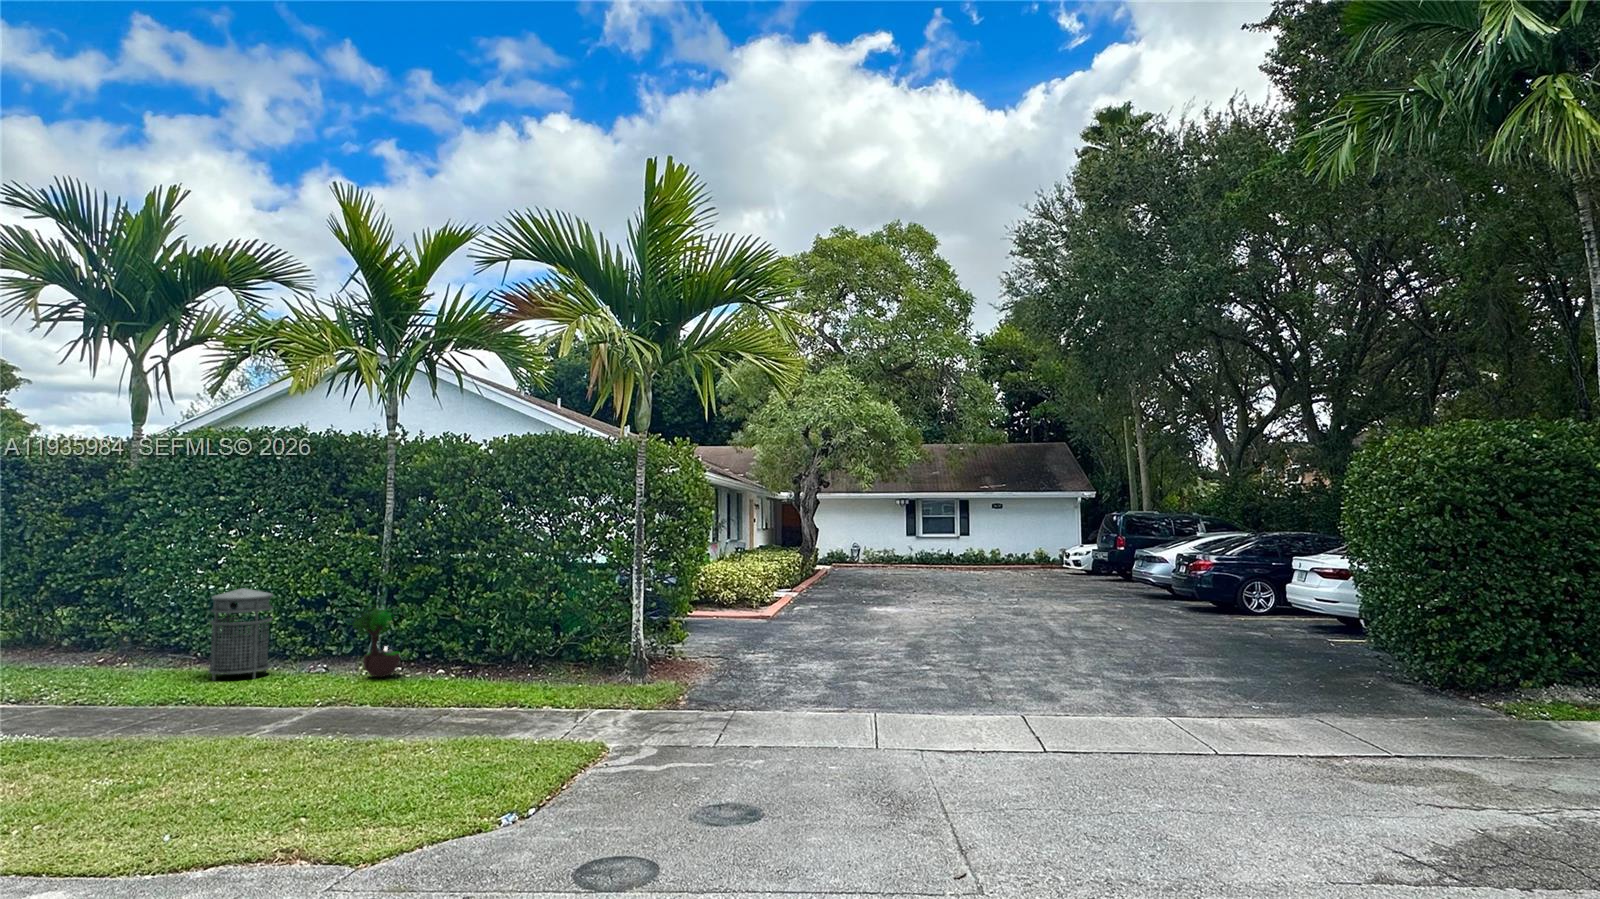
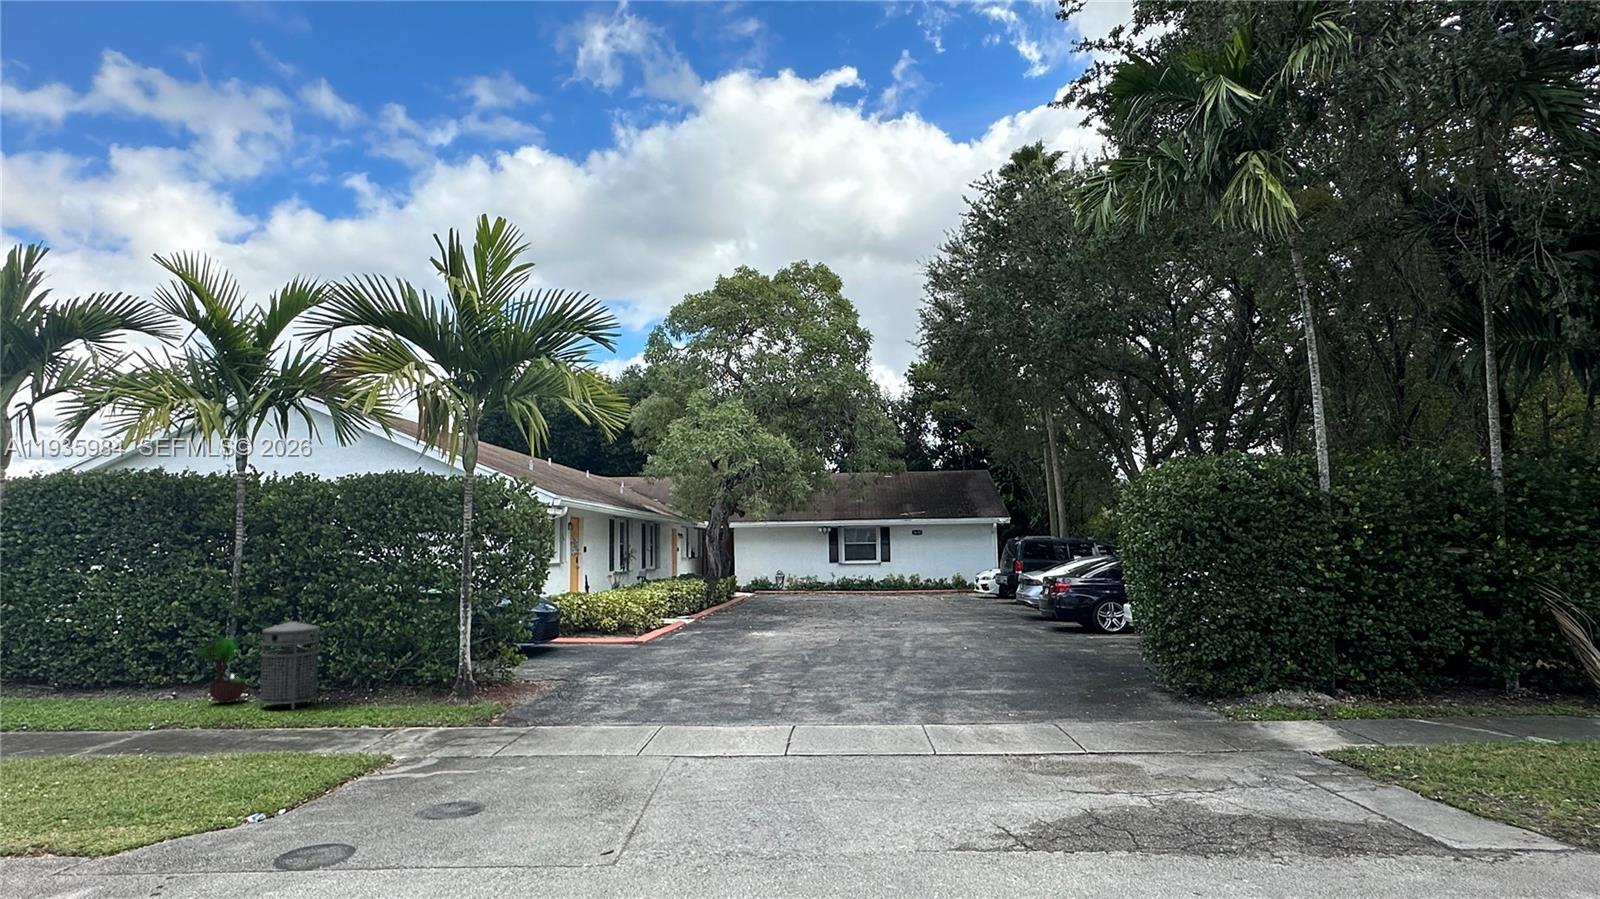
trash can: present [209,588,273,681] -> present [259,622,319,710]

